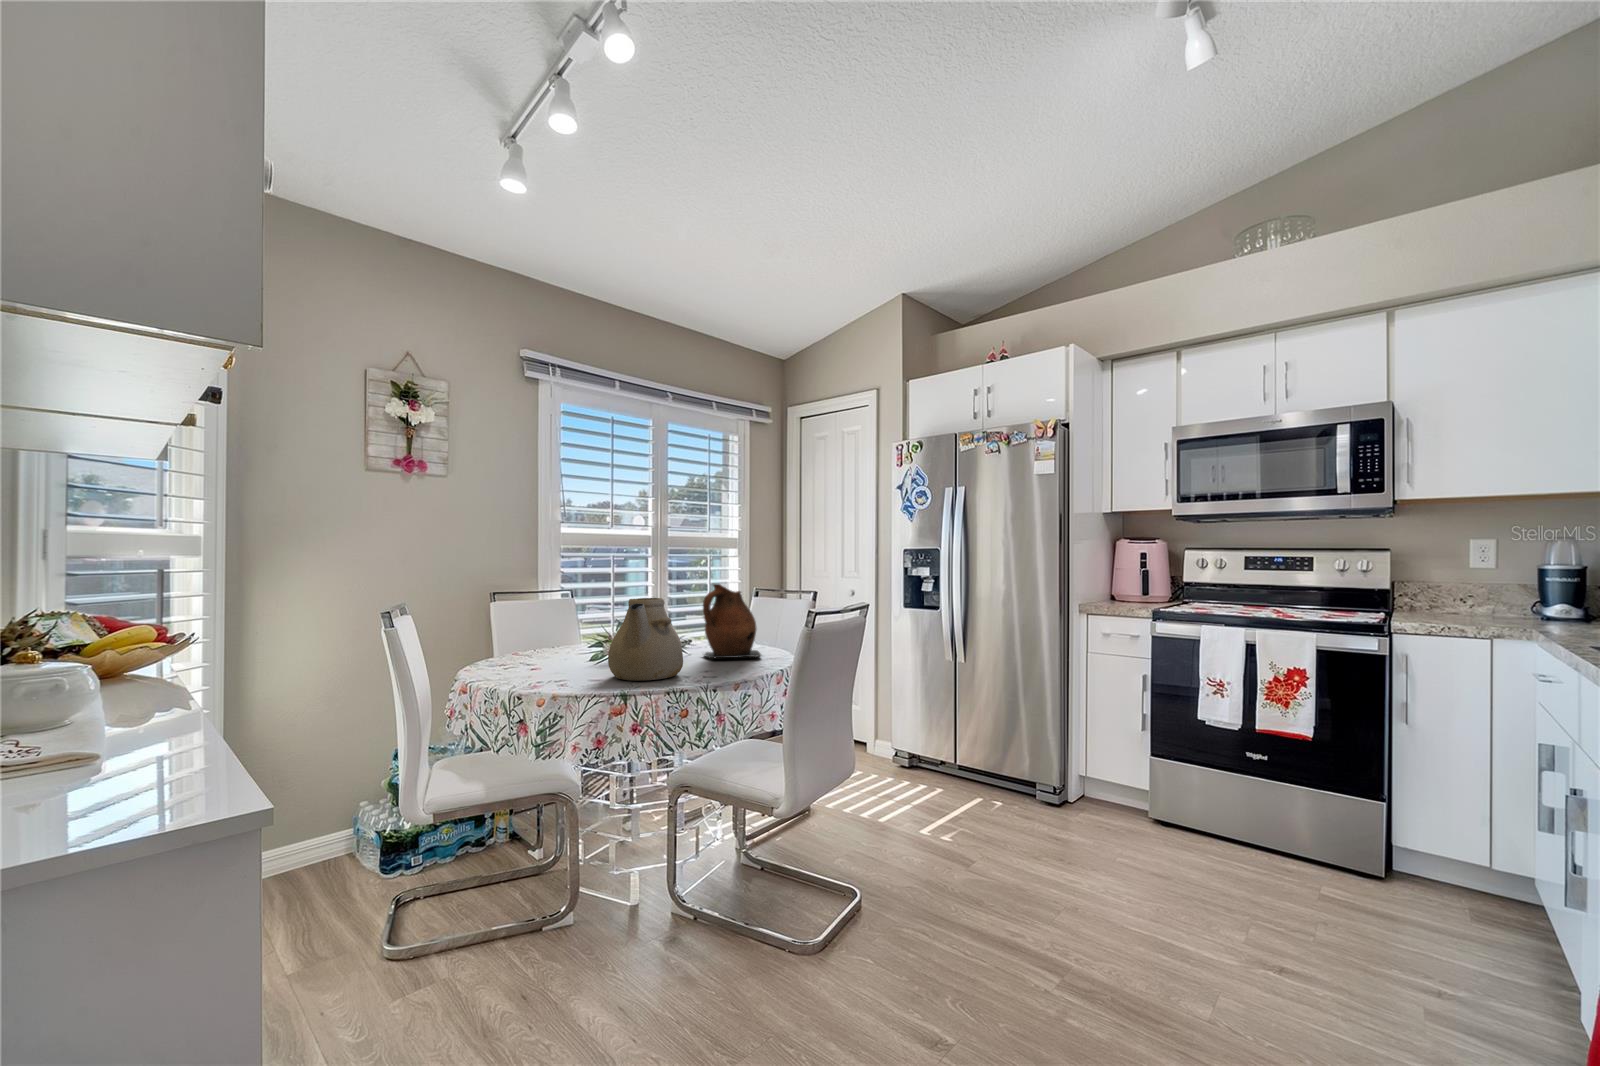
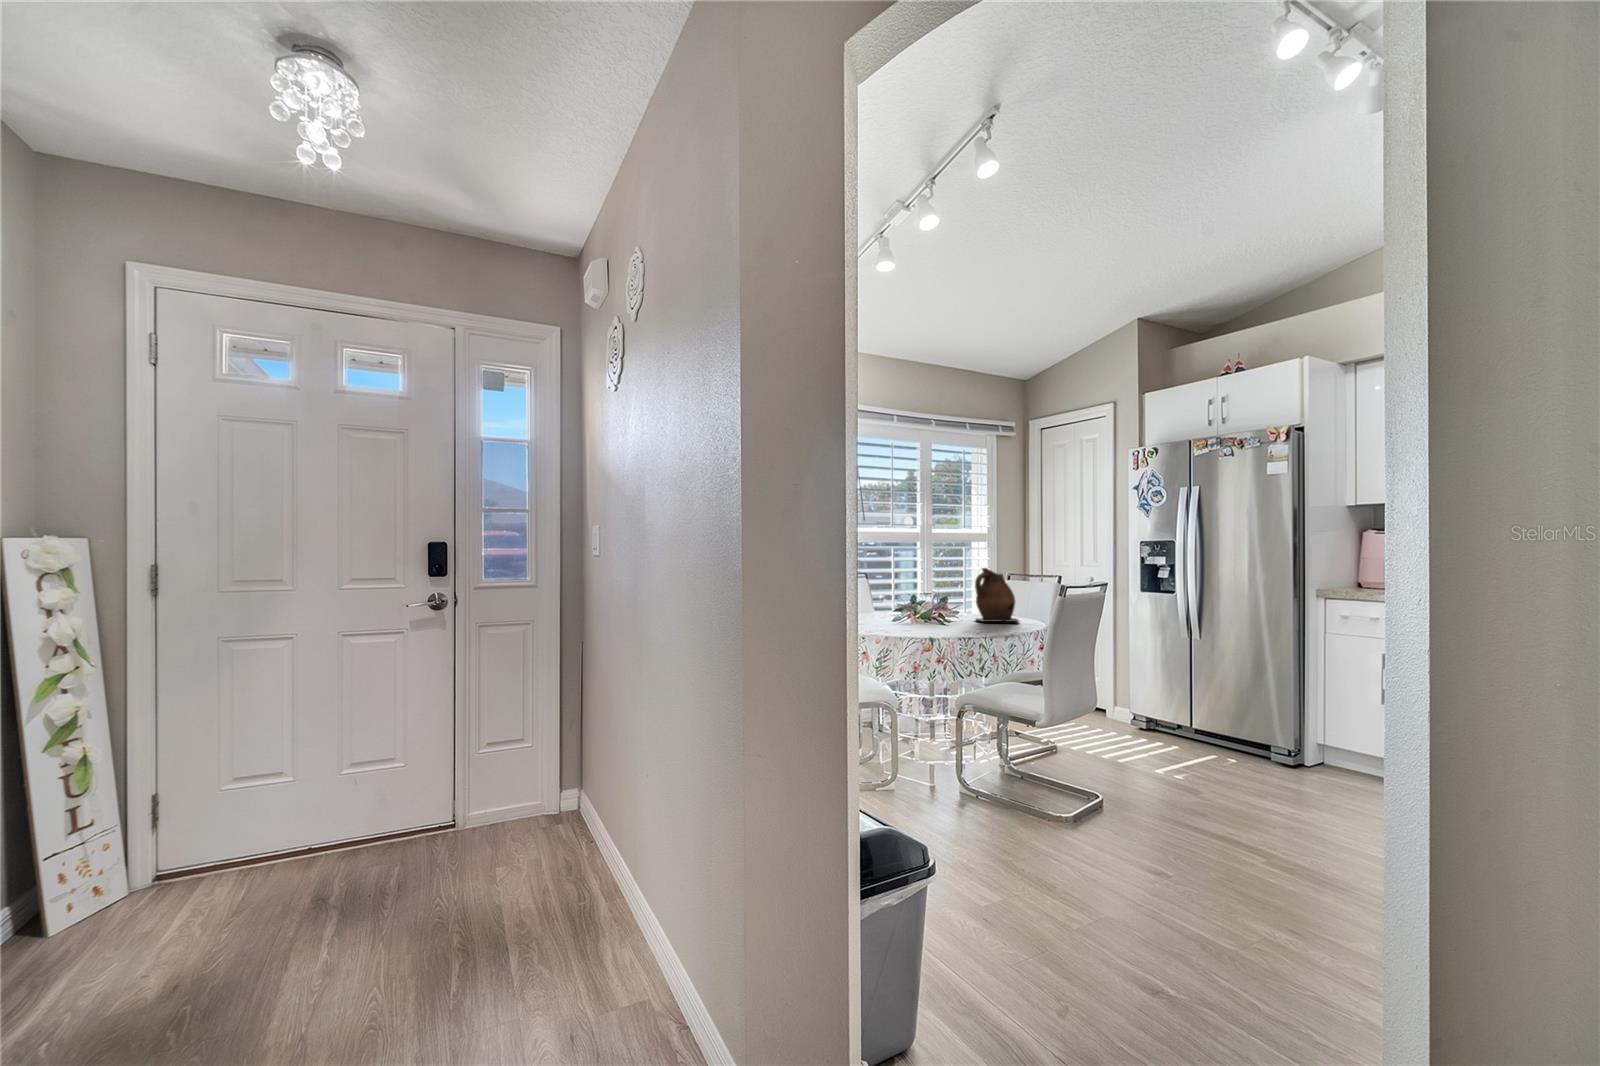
teapot: present [608,598,683,681] -> none [915,577,966,631]

